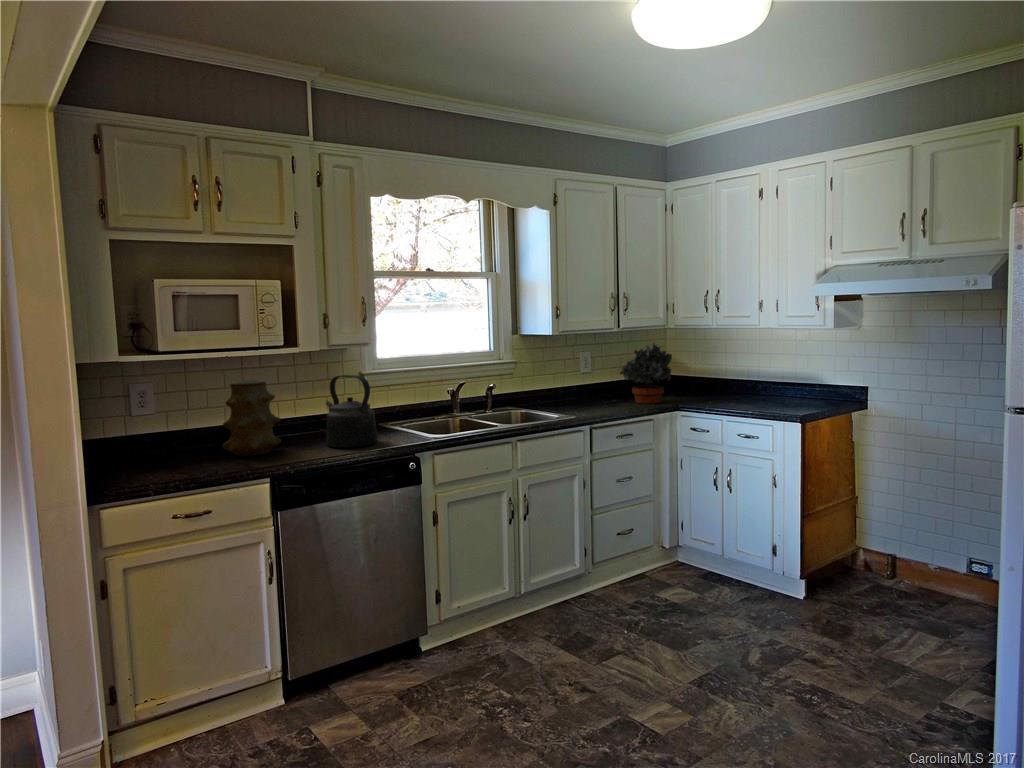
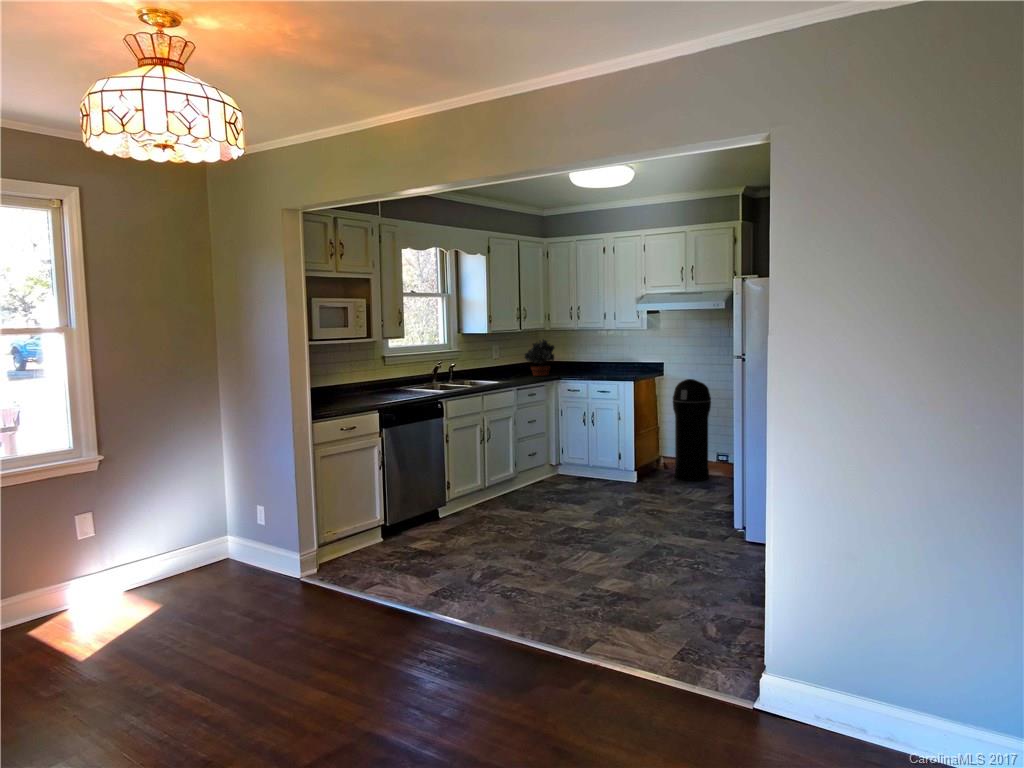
kettle: present [326,375,378,448] -> none [378,354,414,397]
vase: present [222,380,281,456] -> none [330,357,364,401]
trash can: none [879,421,959,612] -> present [673,379,711,481]

